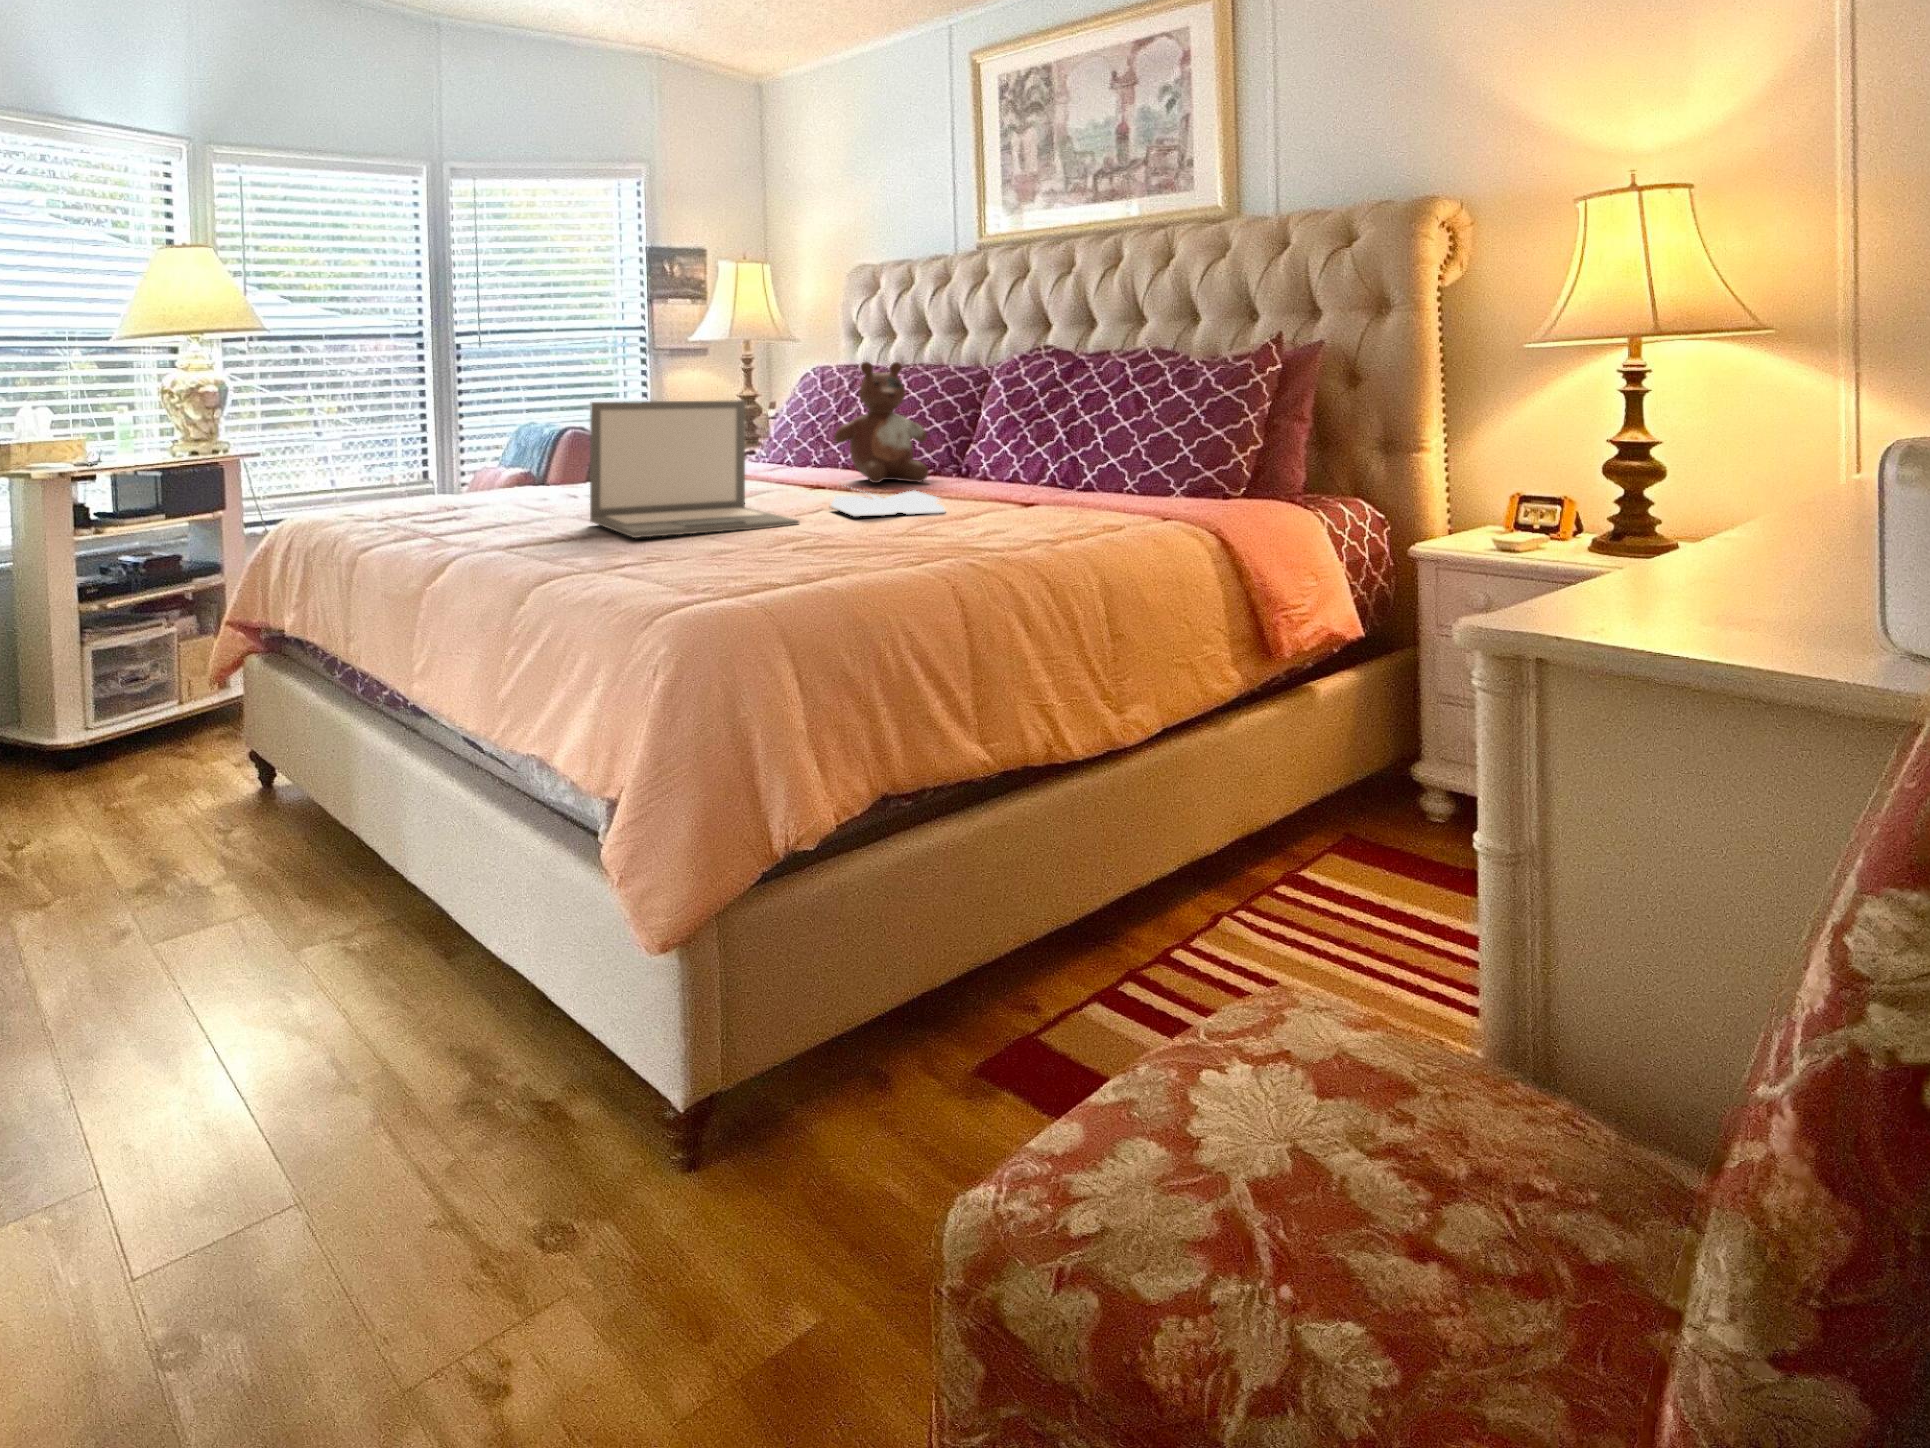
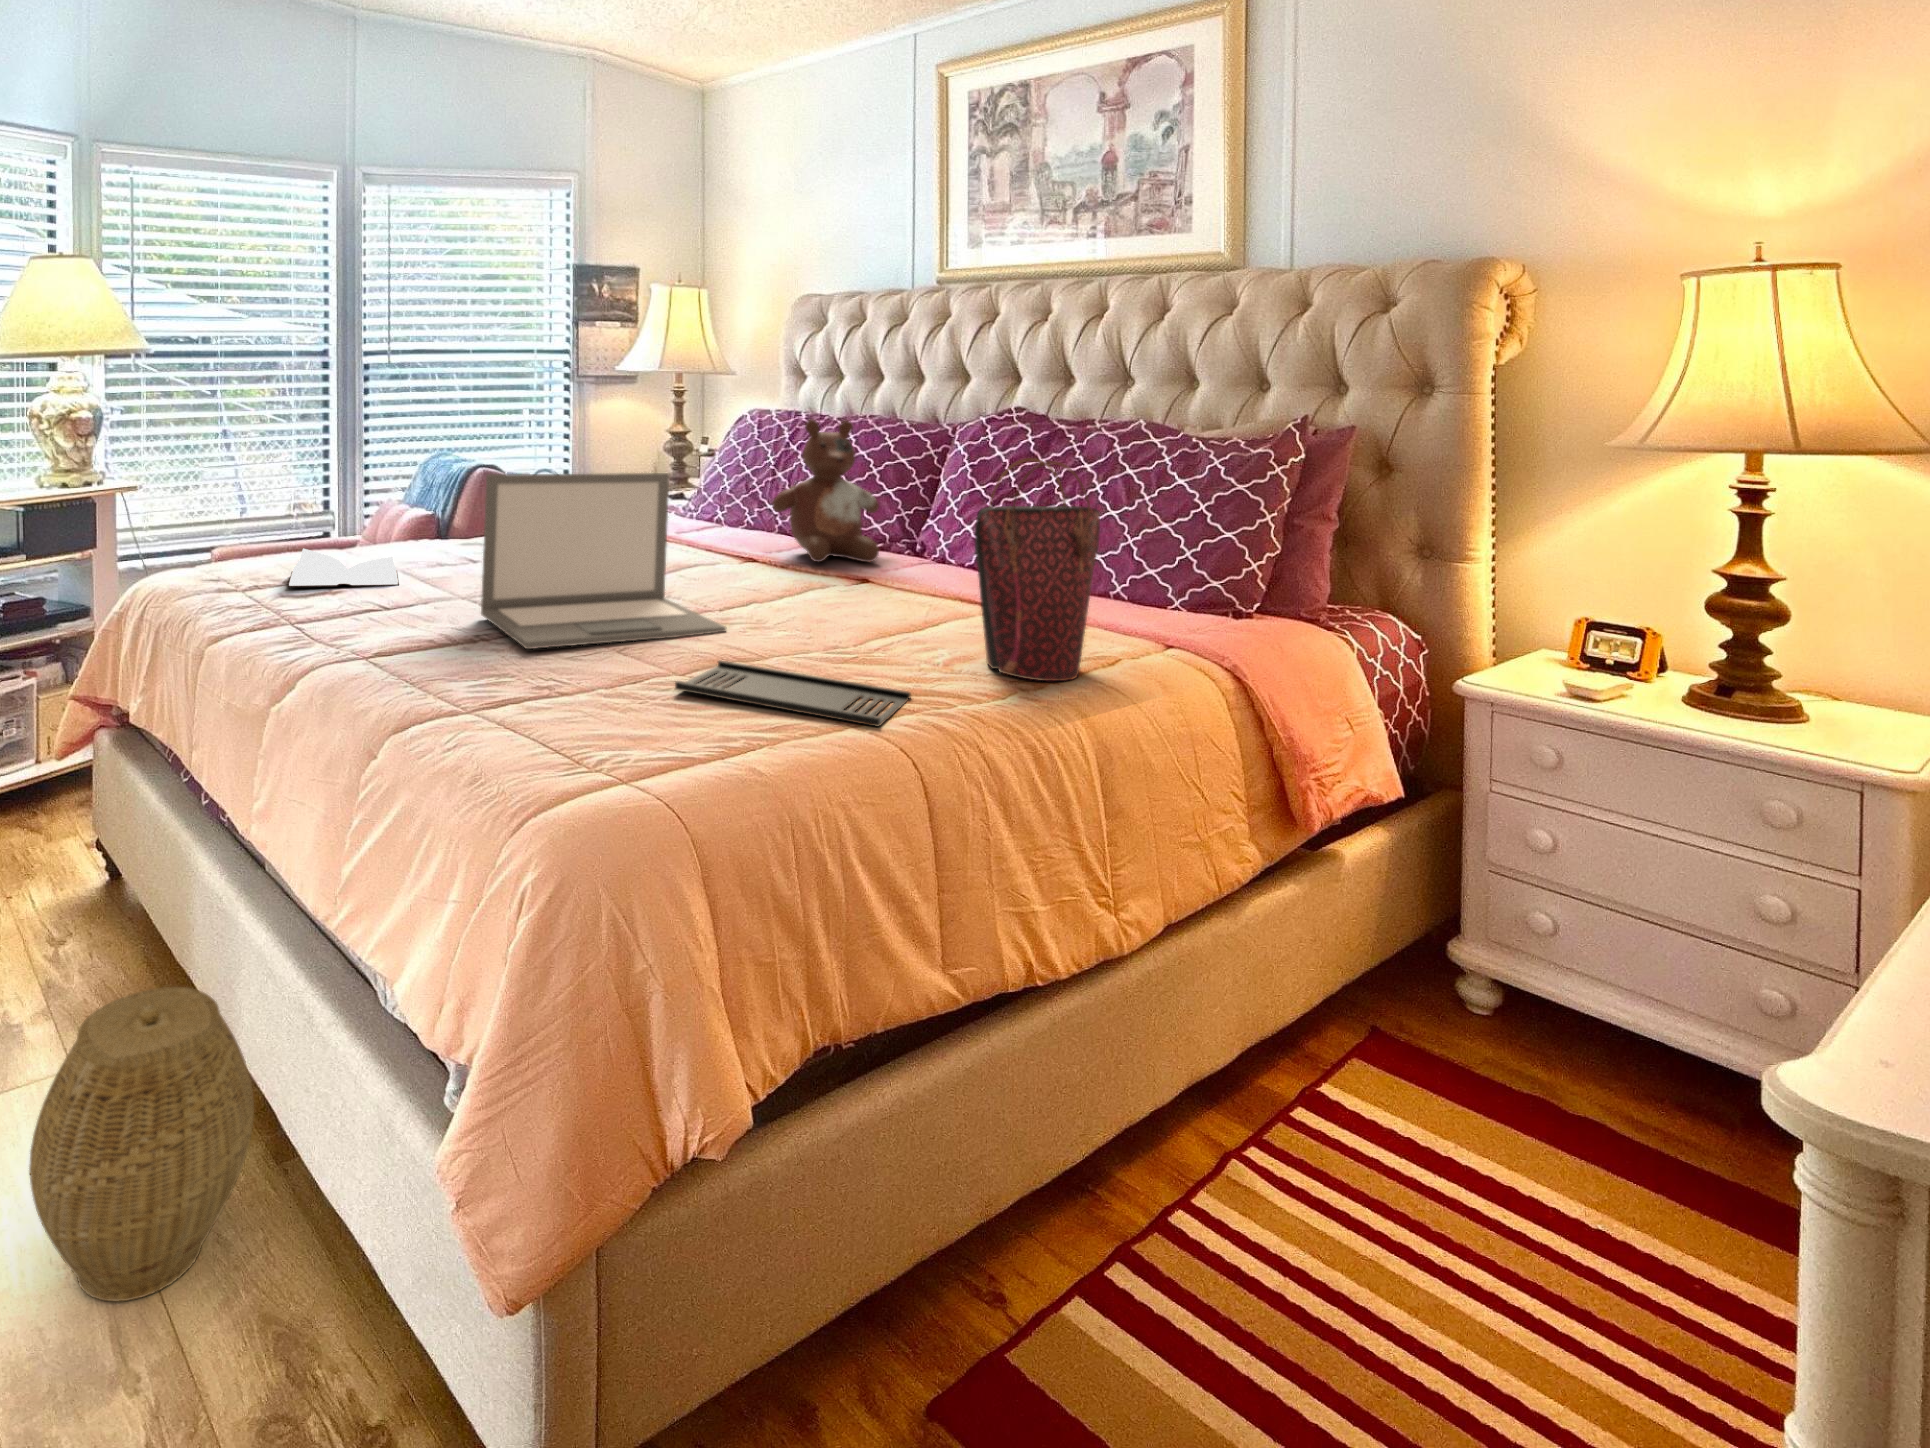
handbag: none [1000,361,1104,538] -> present [975,458,1100,681]
book: present [830,491,945,517] -> present [287,548,399,587]
tray: none [760,536,952,566] -> present [675,660,911,727]
woven basket: none [254,811,430,1050] -> present [29,987,254,1301]

